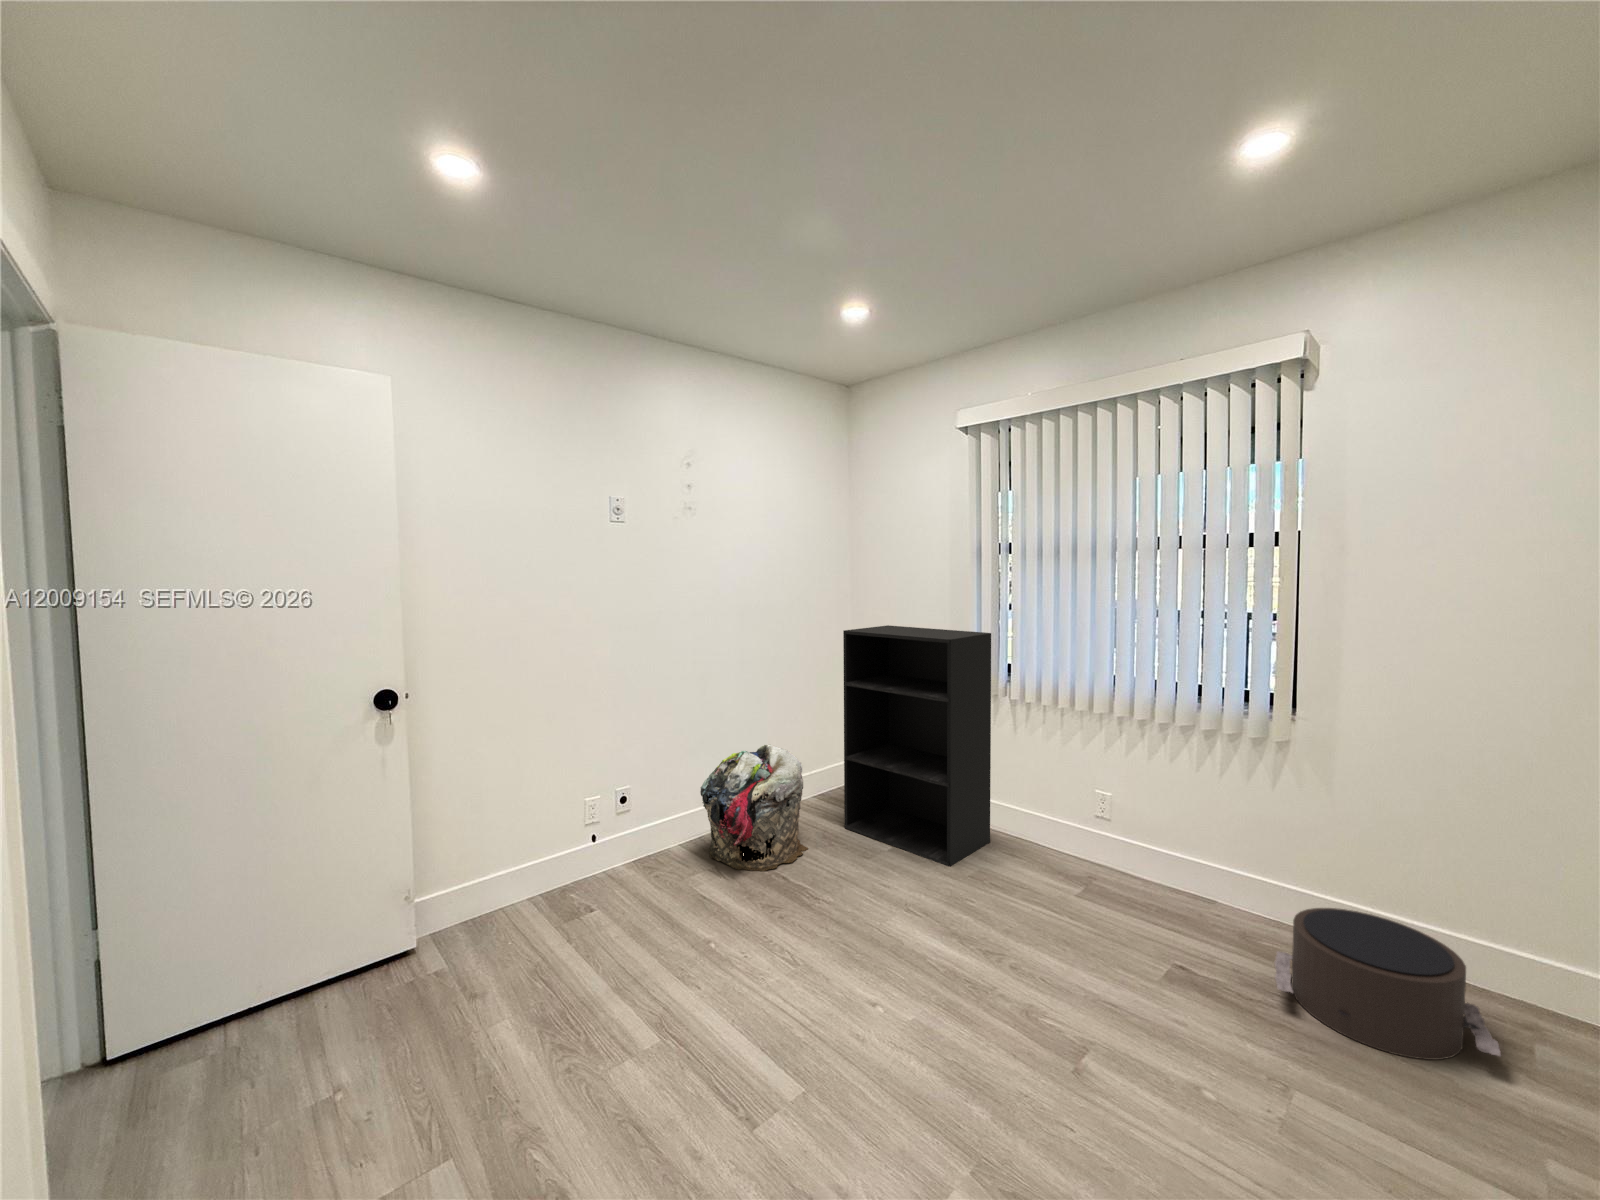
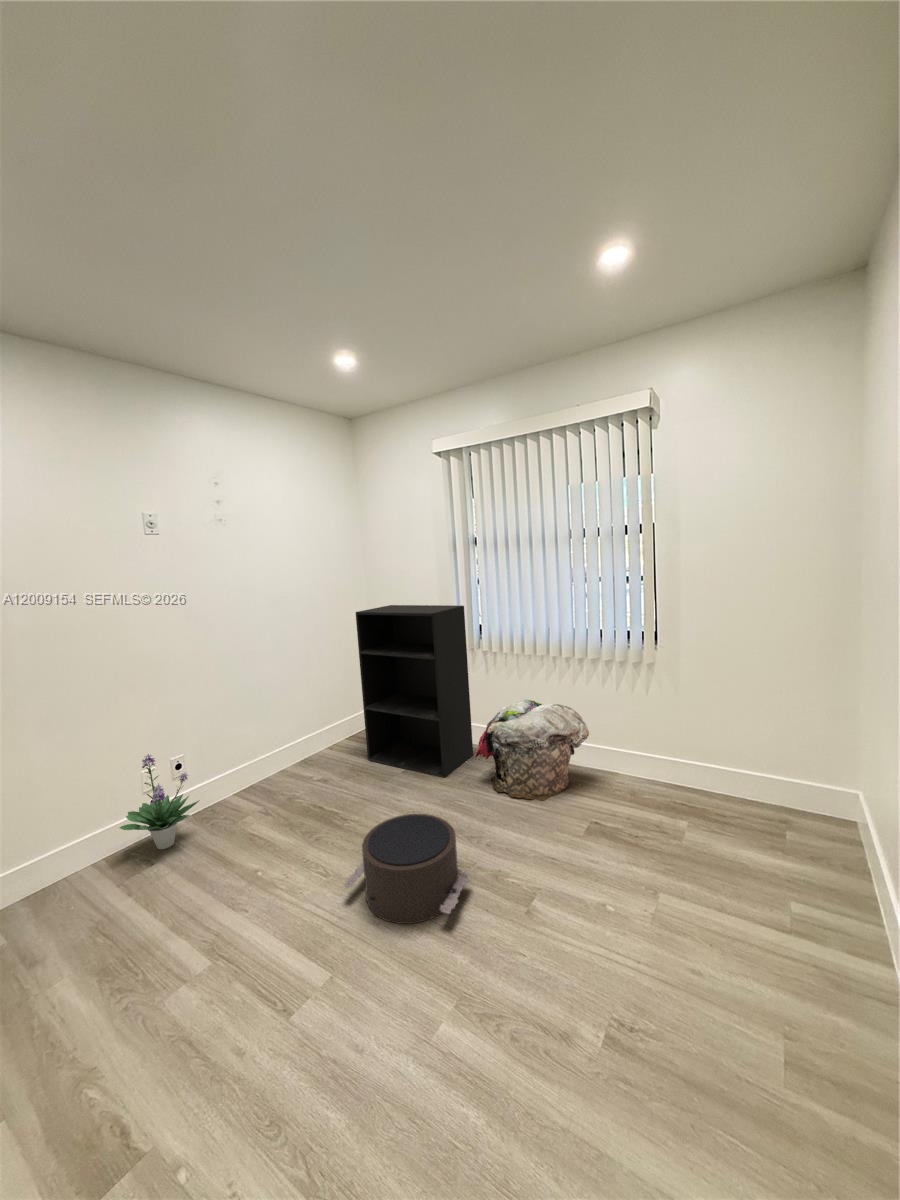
laundry basket: present [700,745,808,871] -> present [474,699,589,801]
potted plant: none [558,779,646,897] -> present [120,754,199,849]
pouf: present [1274,908,1501,1060] -> present [344,814,469,924]

